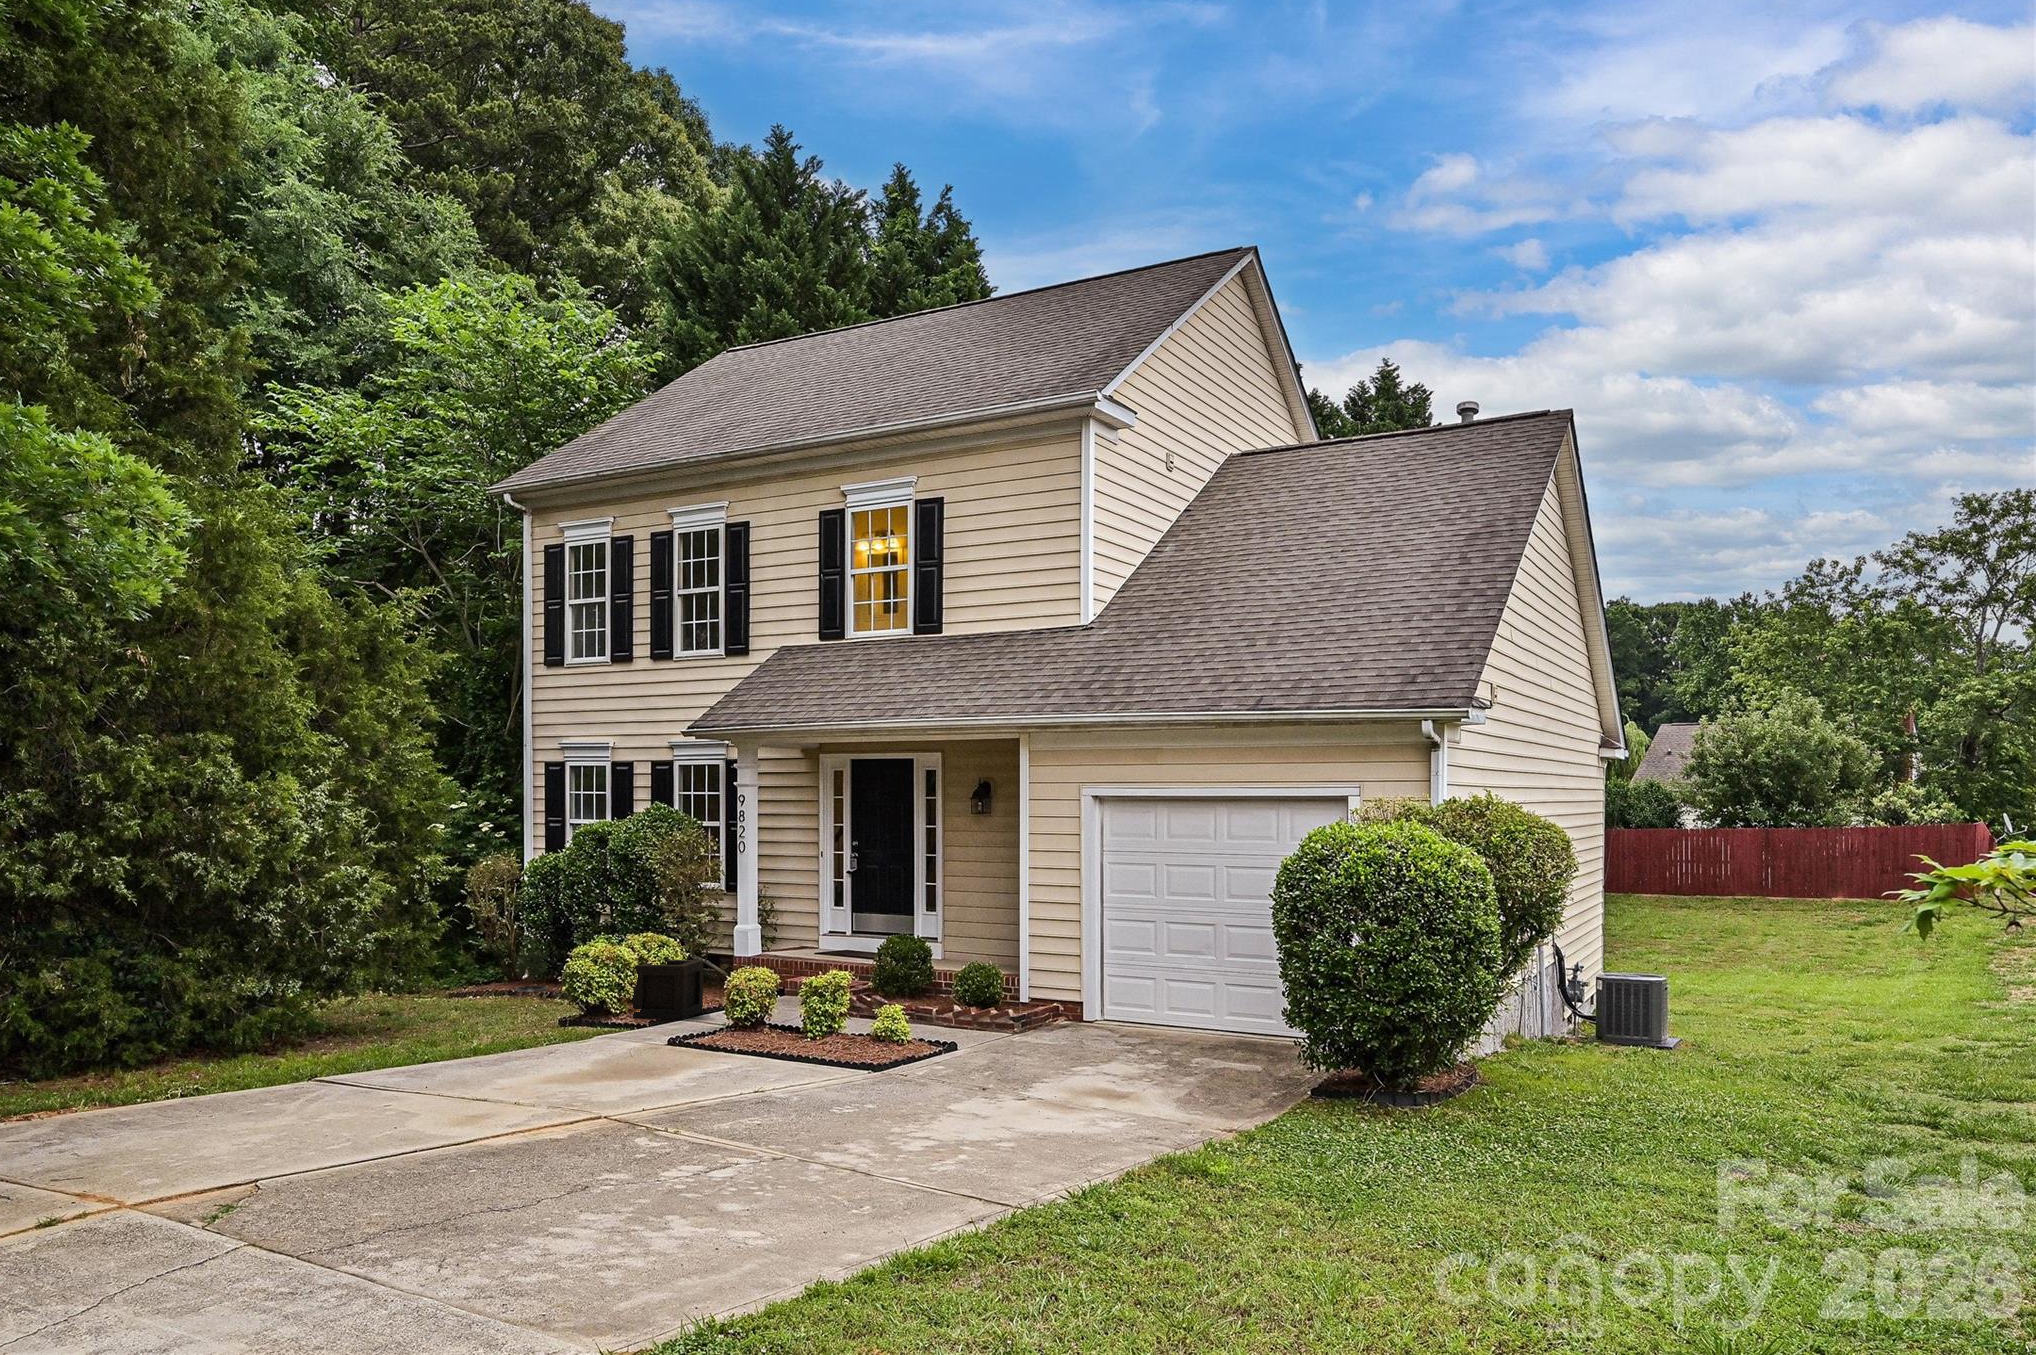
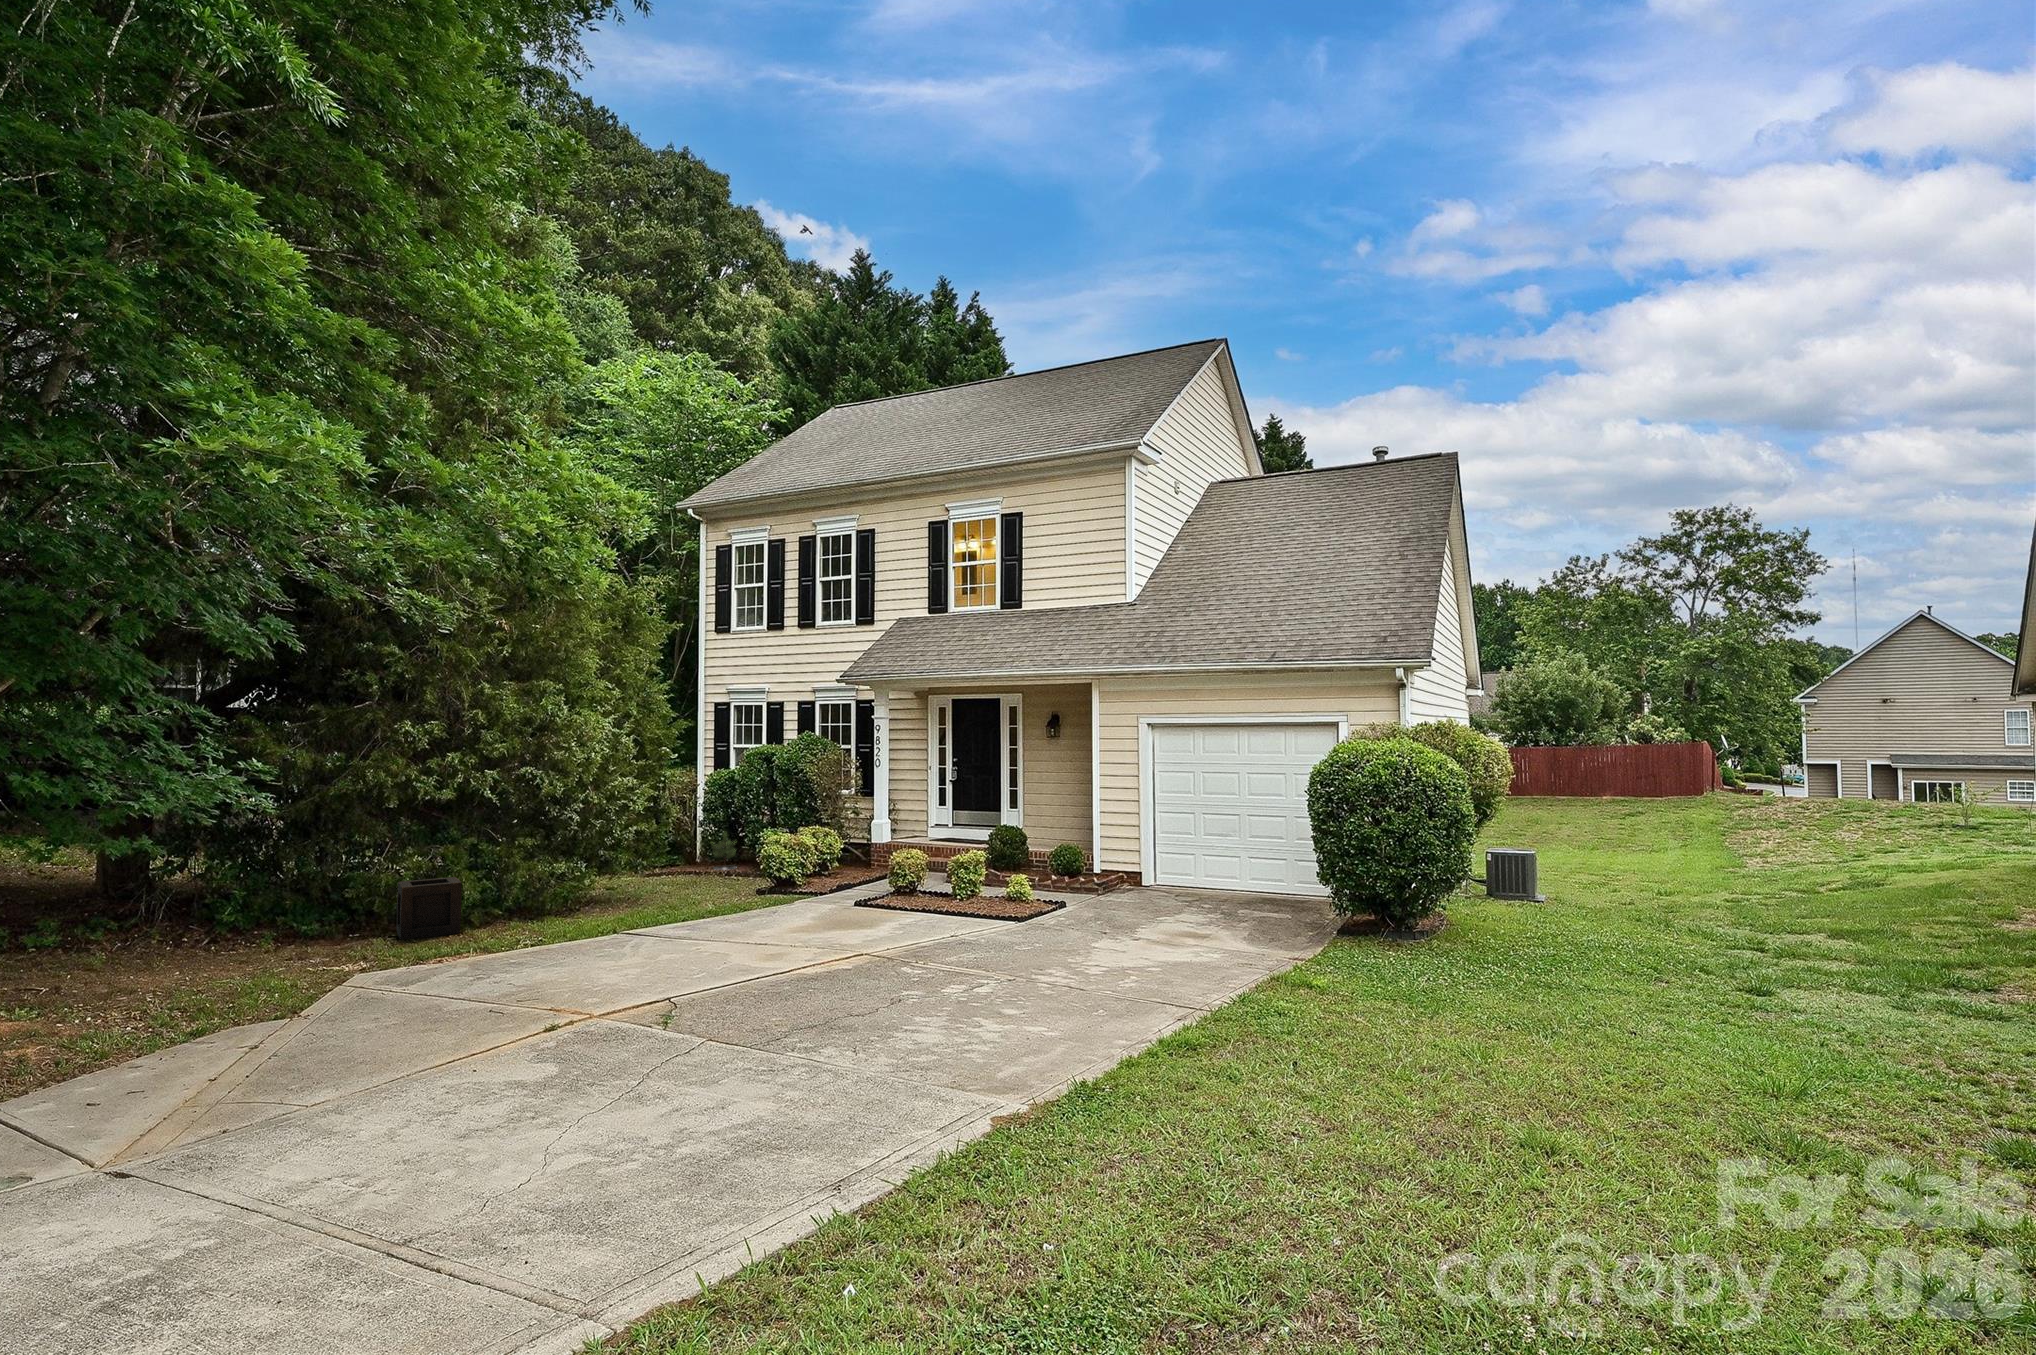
wooden crate: present [633,960,703,1020] -> present [397,877,461,939]

